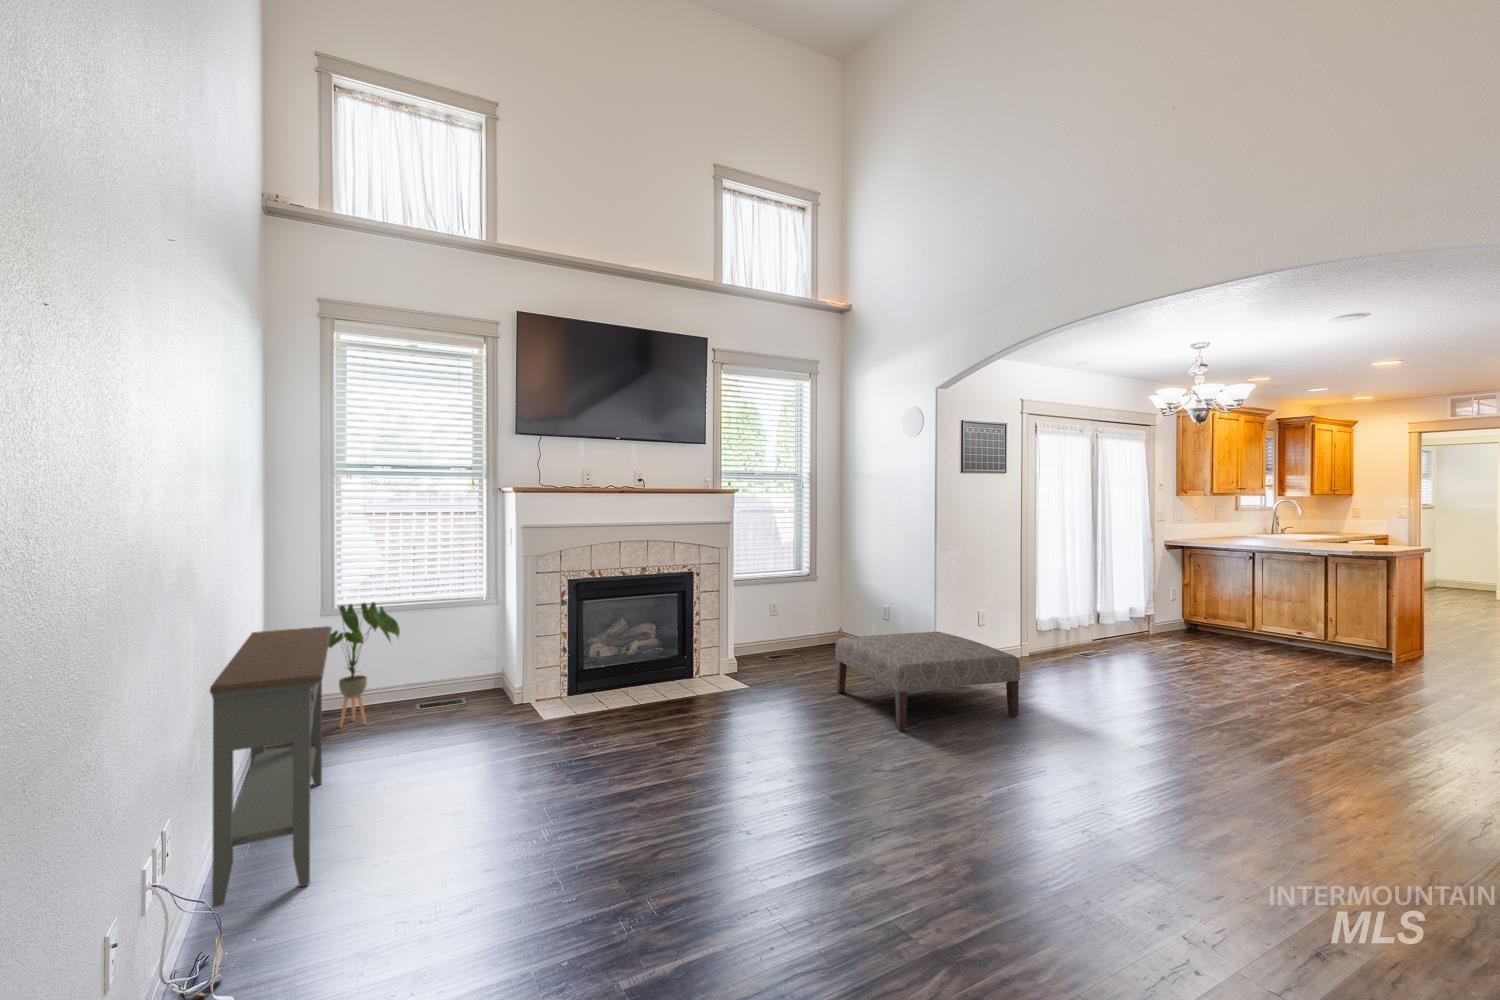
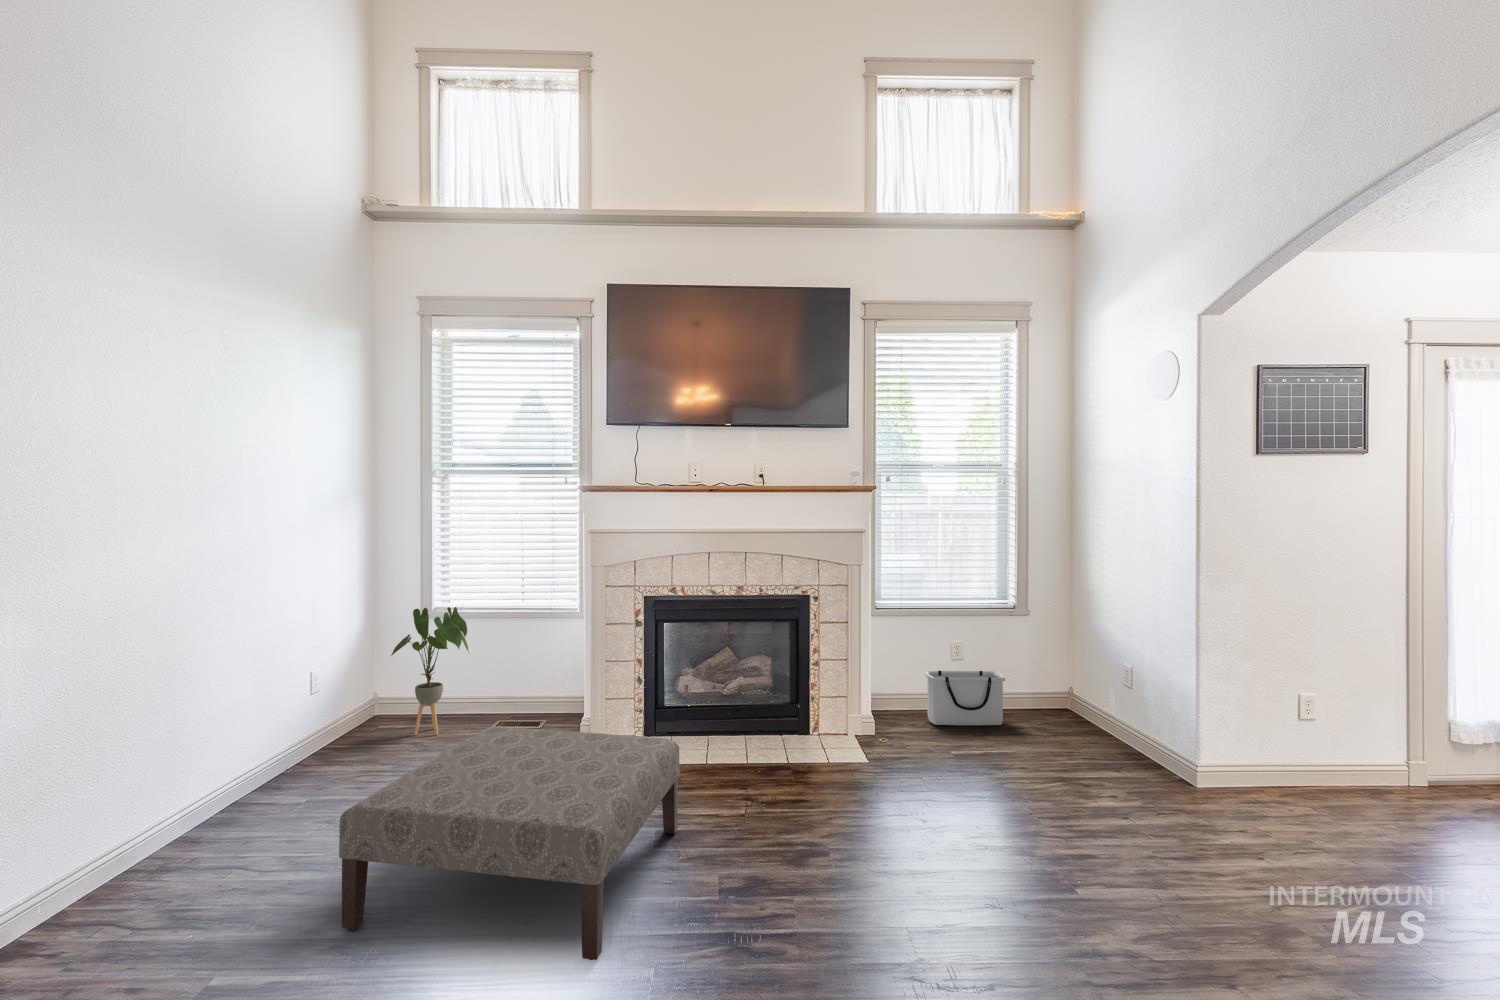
storage bin: none [757,620,810,662] -> present [926,671,1005,725]
console table: present [210,626,332,907] -> none [37,633,333,929]
ottoman: present [835,632,1020,730] -> present [339,727,680,960]

